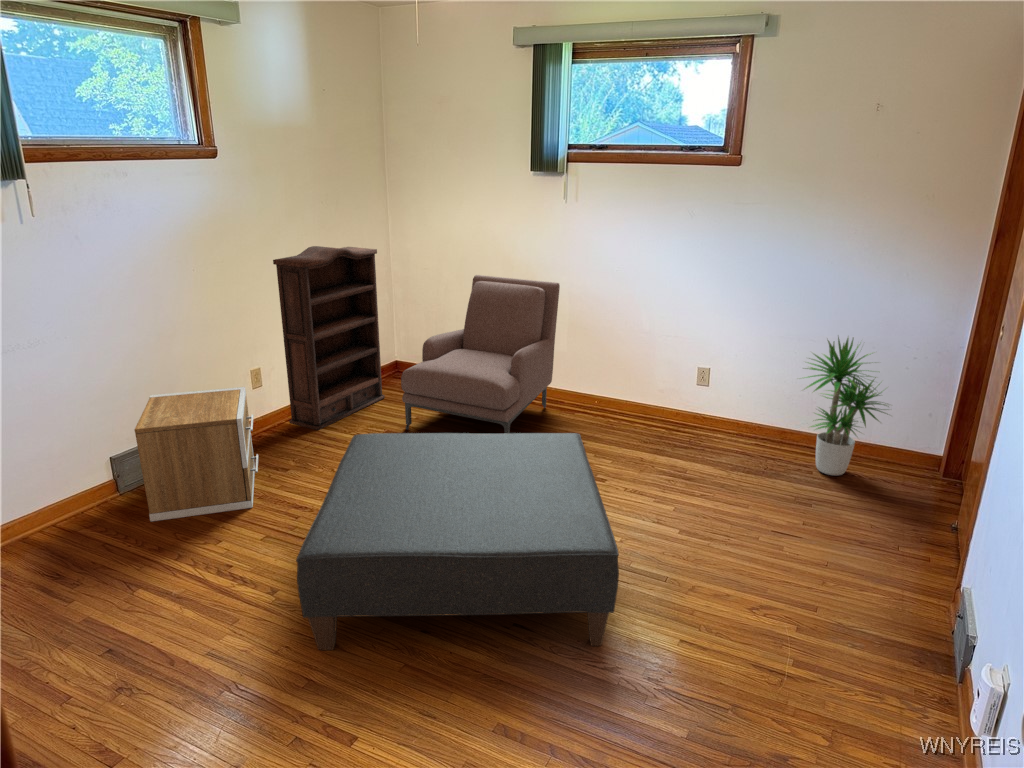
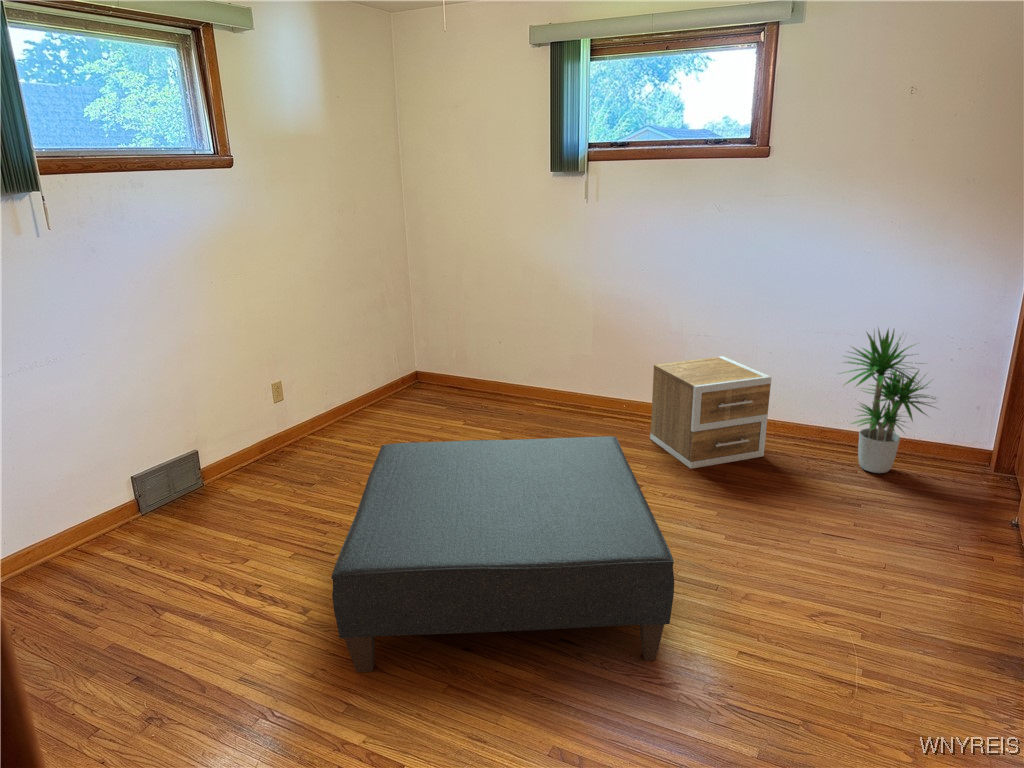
bookshelf: present [273,246,385,430] -> none [292,256,407,443]
armchair: present [401,275,560,434] -> none [425,280,583,458]
nightstand: present [134,387,258,521] -> present [650,356,772,469]

